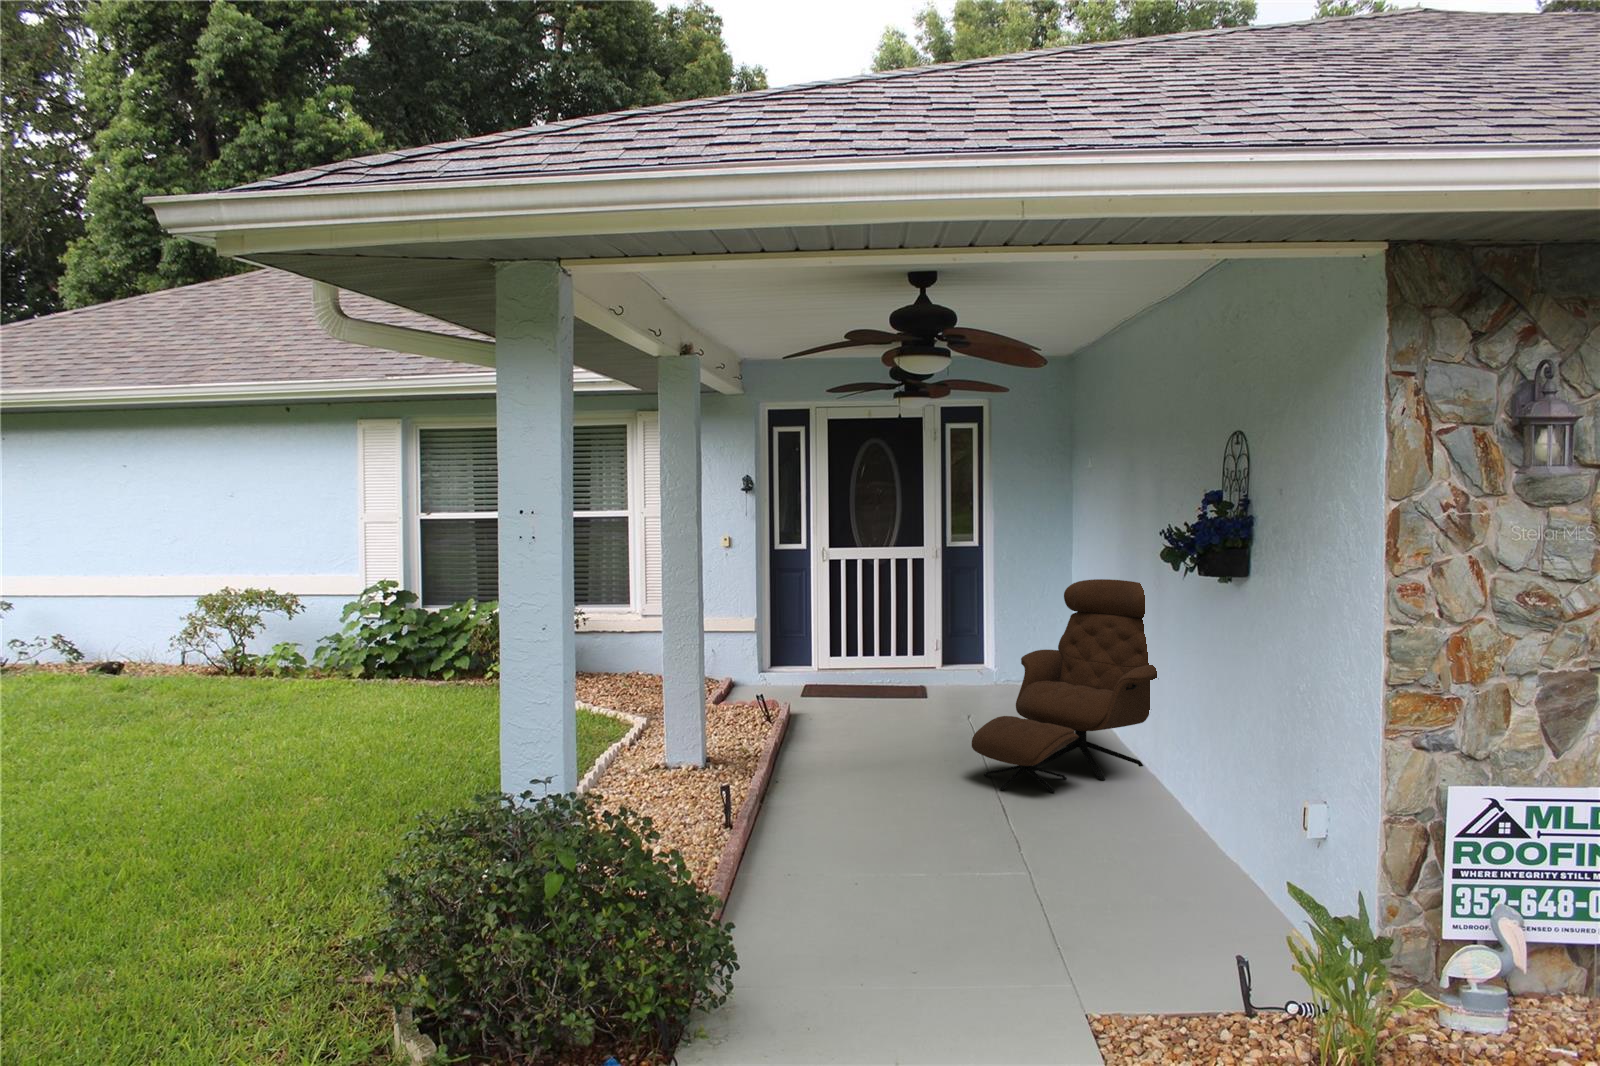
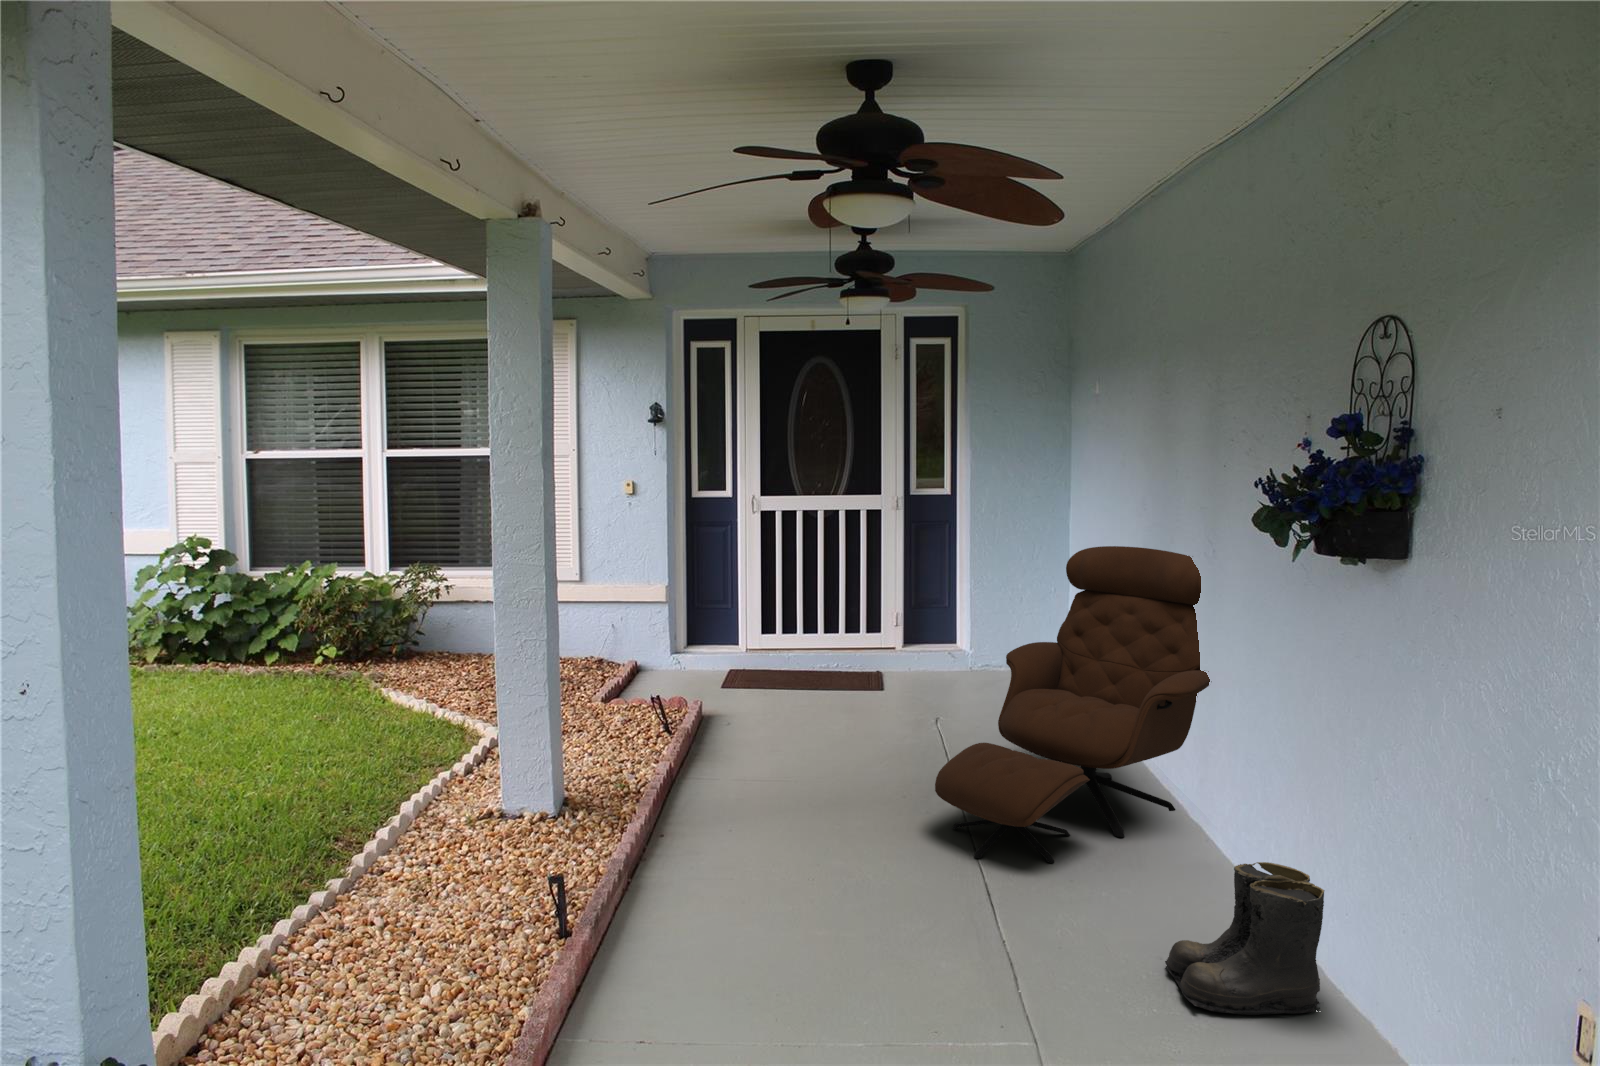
boots: none [1122,771,1218,859] -> present [1165,862,1324,1015]

